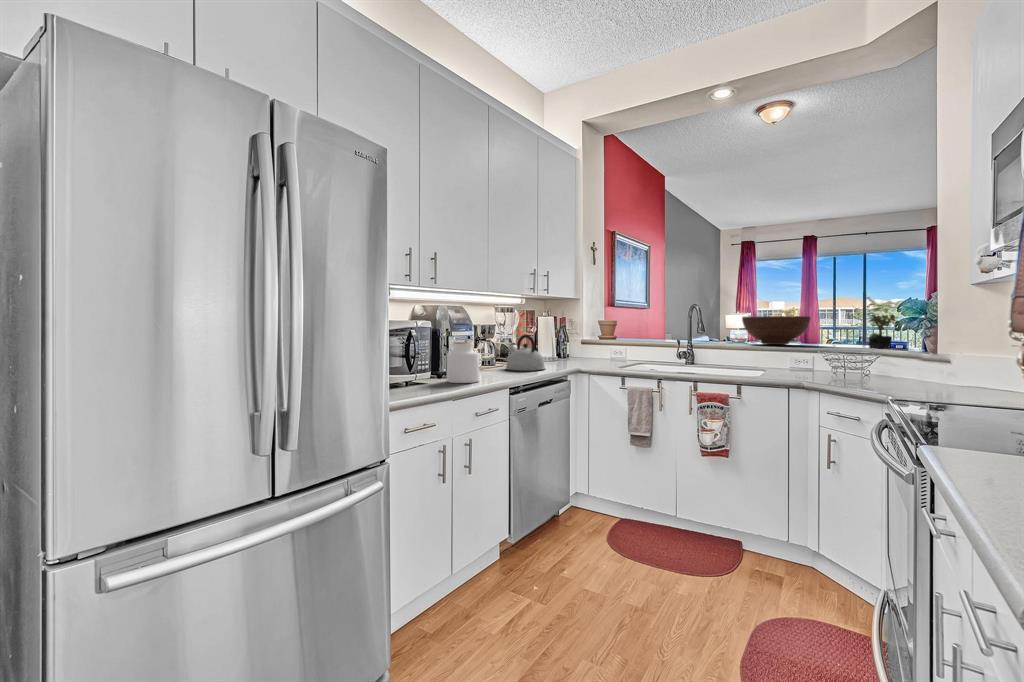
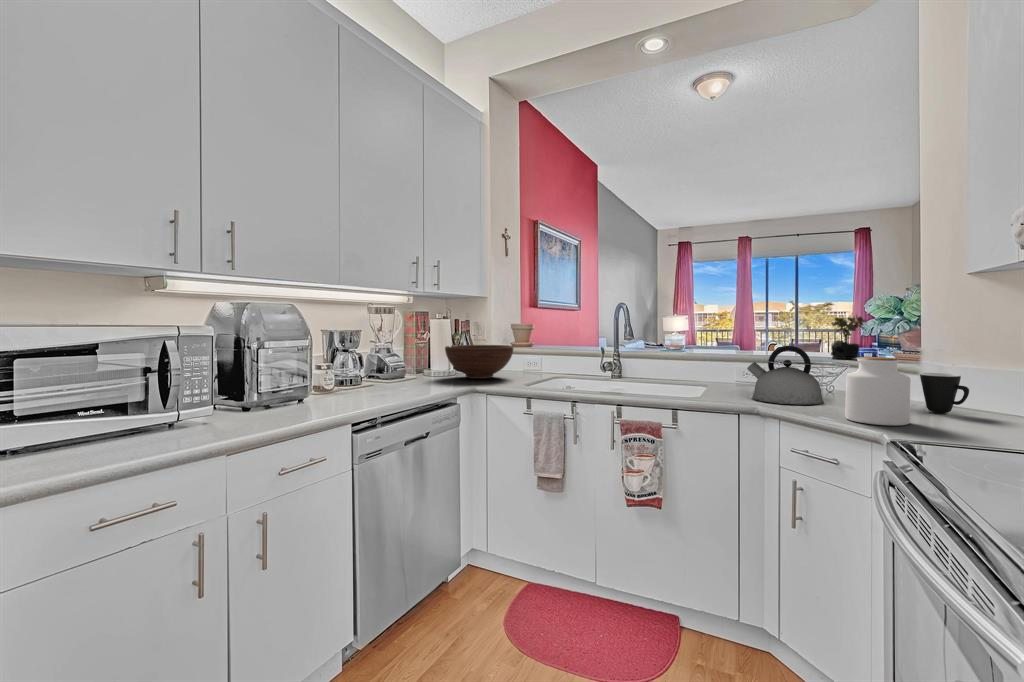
fruit bowl: present [742,316,810,345] -> present [445,345,513,379]
kettle: present [506,335,545,371] -> present [747,346,824,405]
jar: present [447,342,479,383] -> present [845,357,911,426]
mug: none [929,357,965,386] -> present [920,373,969,413]

